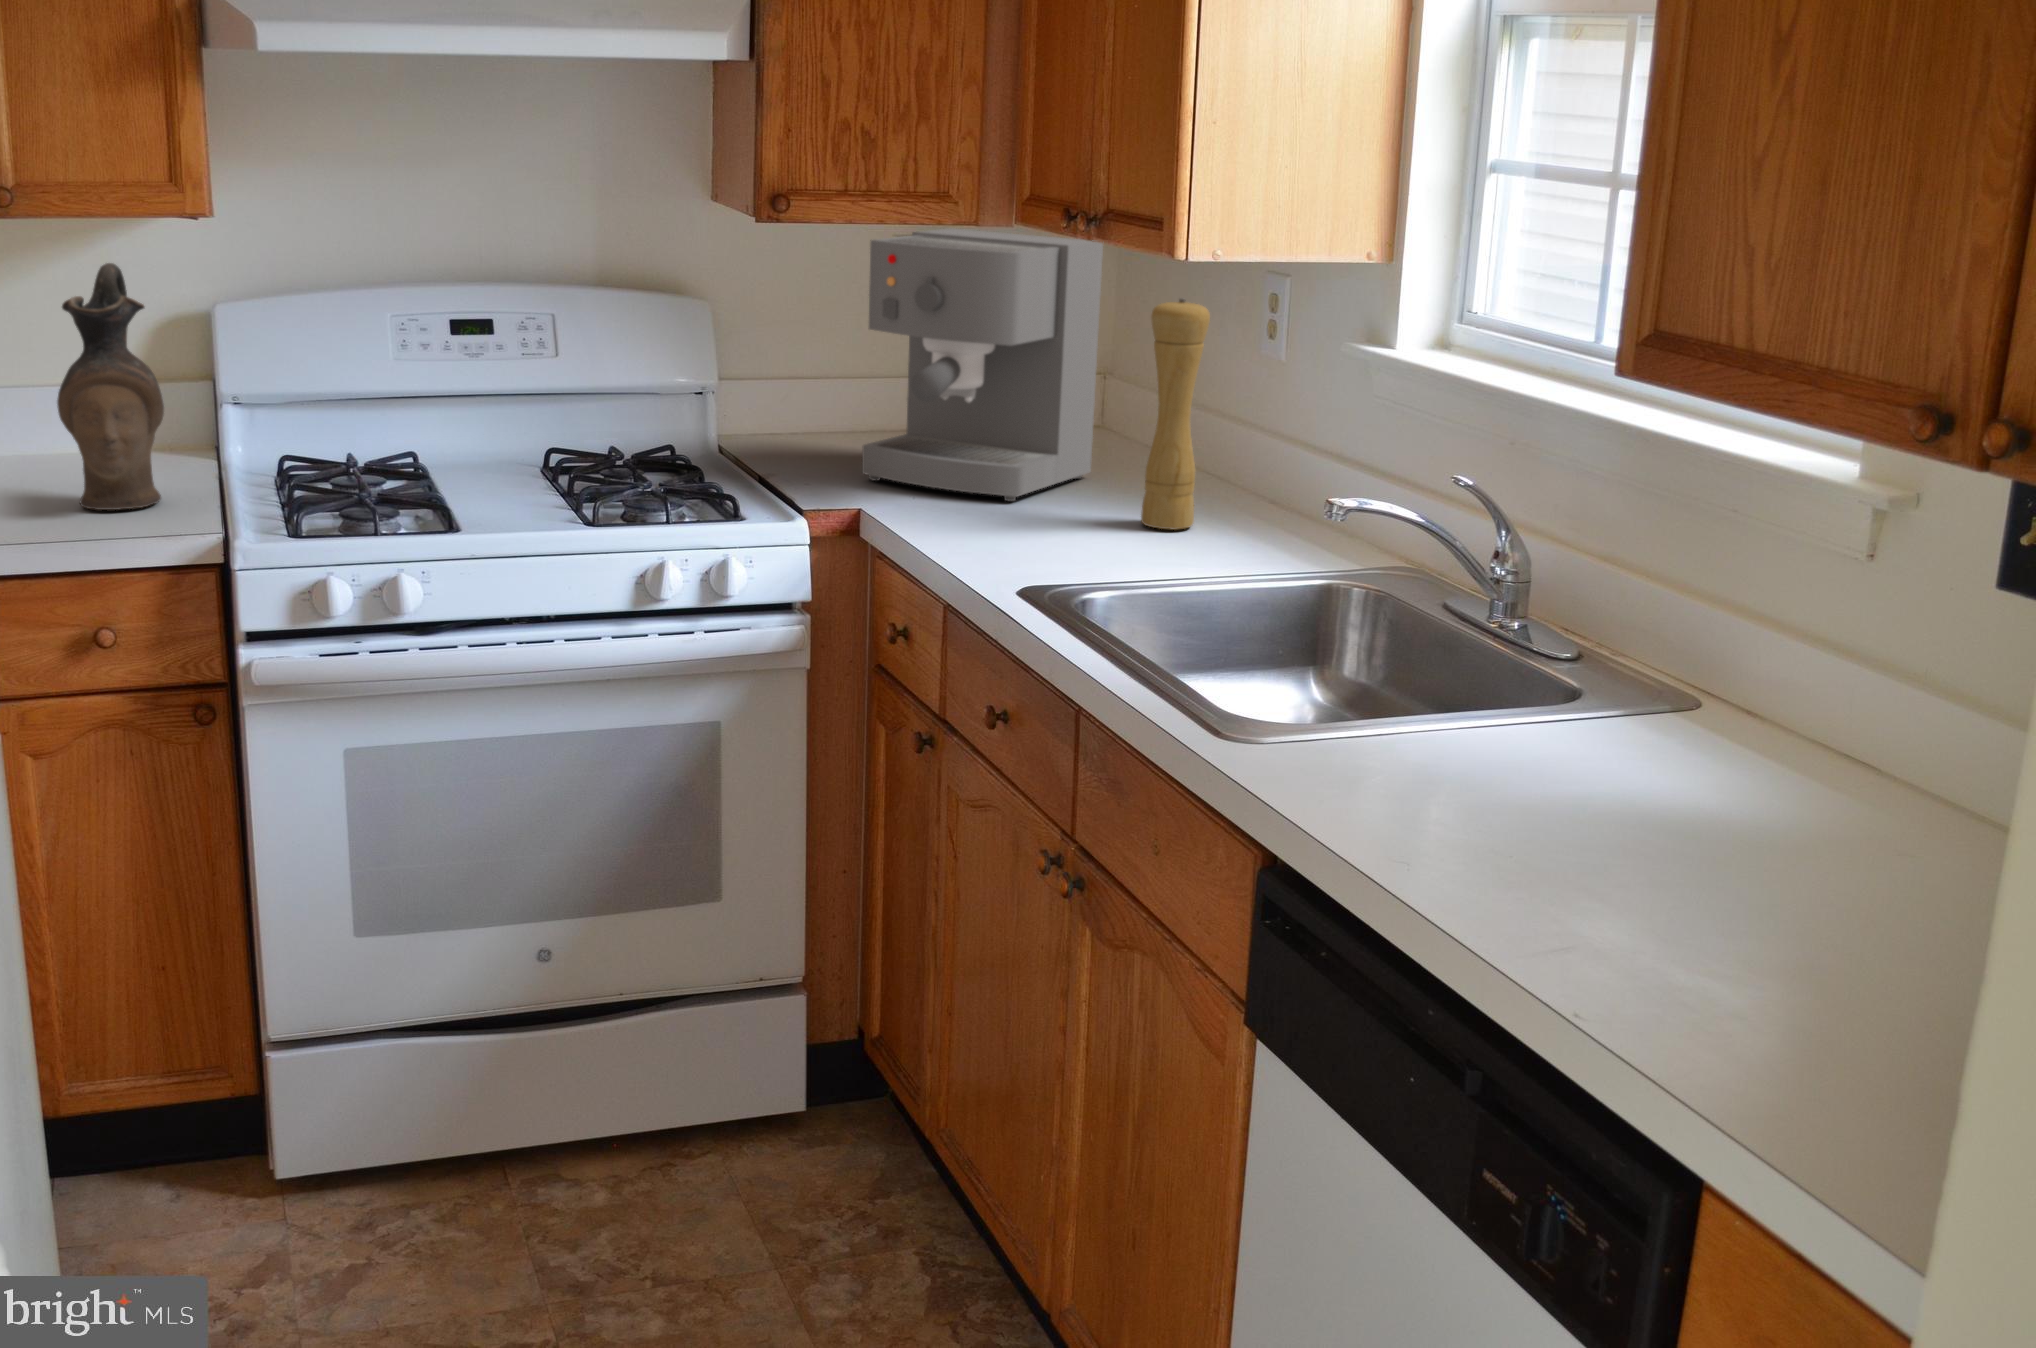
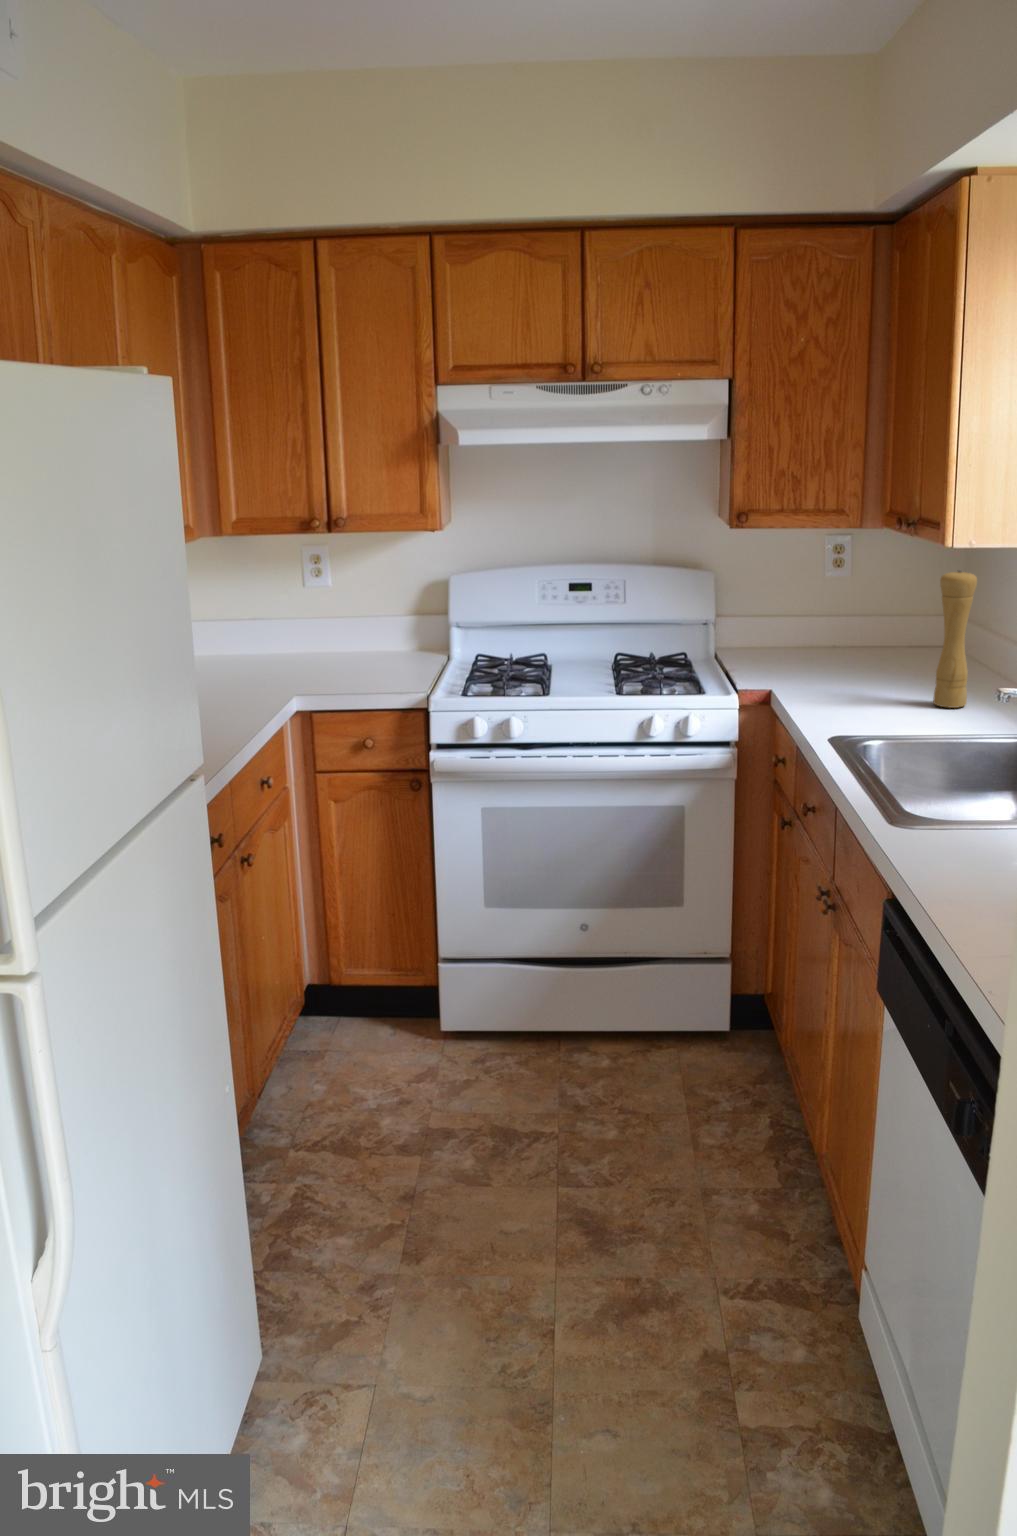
coffee maker: present [862,229,1103,501] -> none [782,528,934,689]
ceramic pitcher: present [57,263,164,510] -> none [364,556,412,680]

